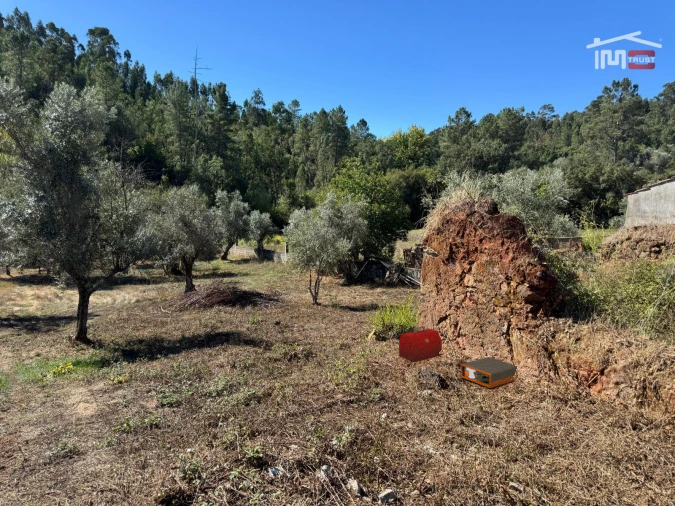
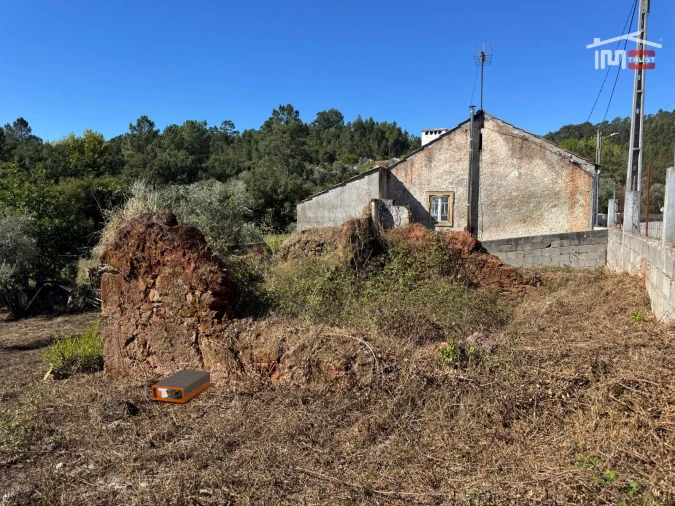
toolbox: present [399,326,442,362] -> none [75,353,132,397]

